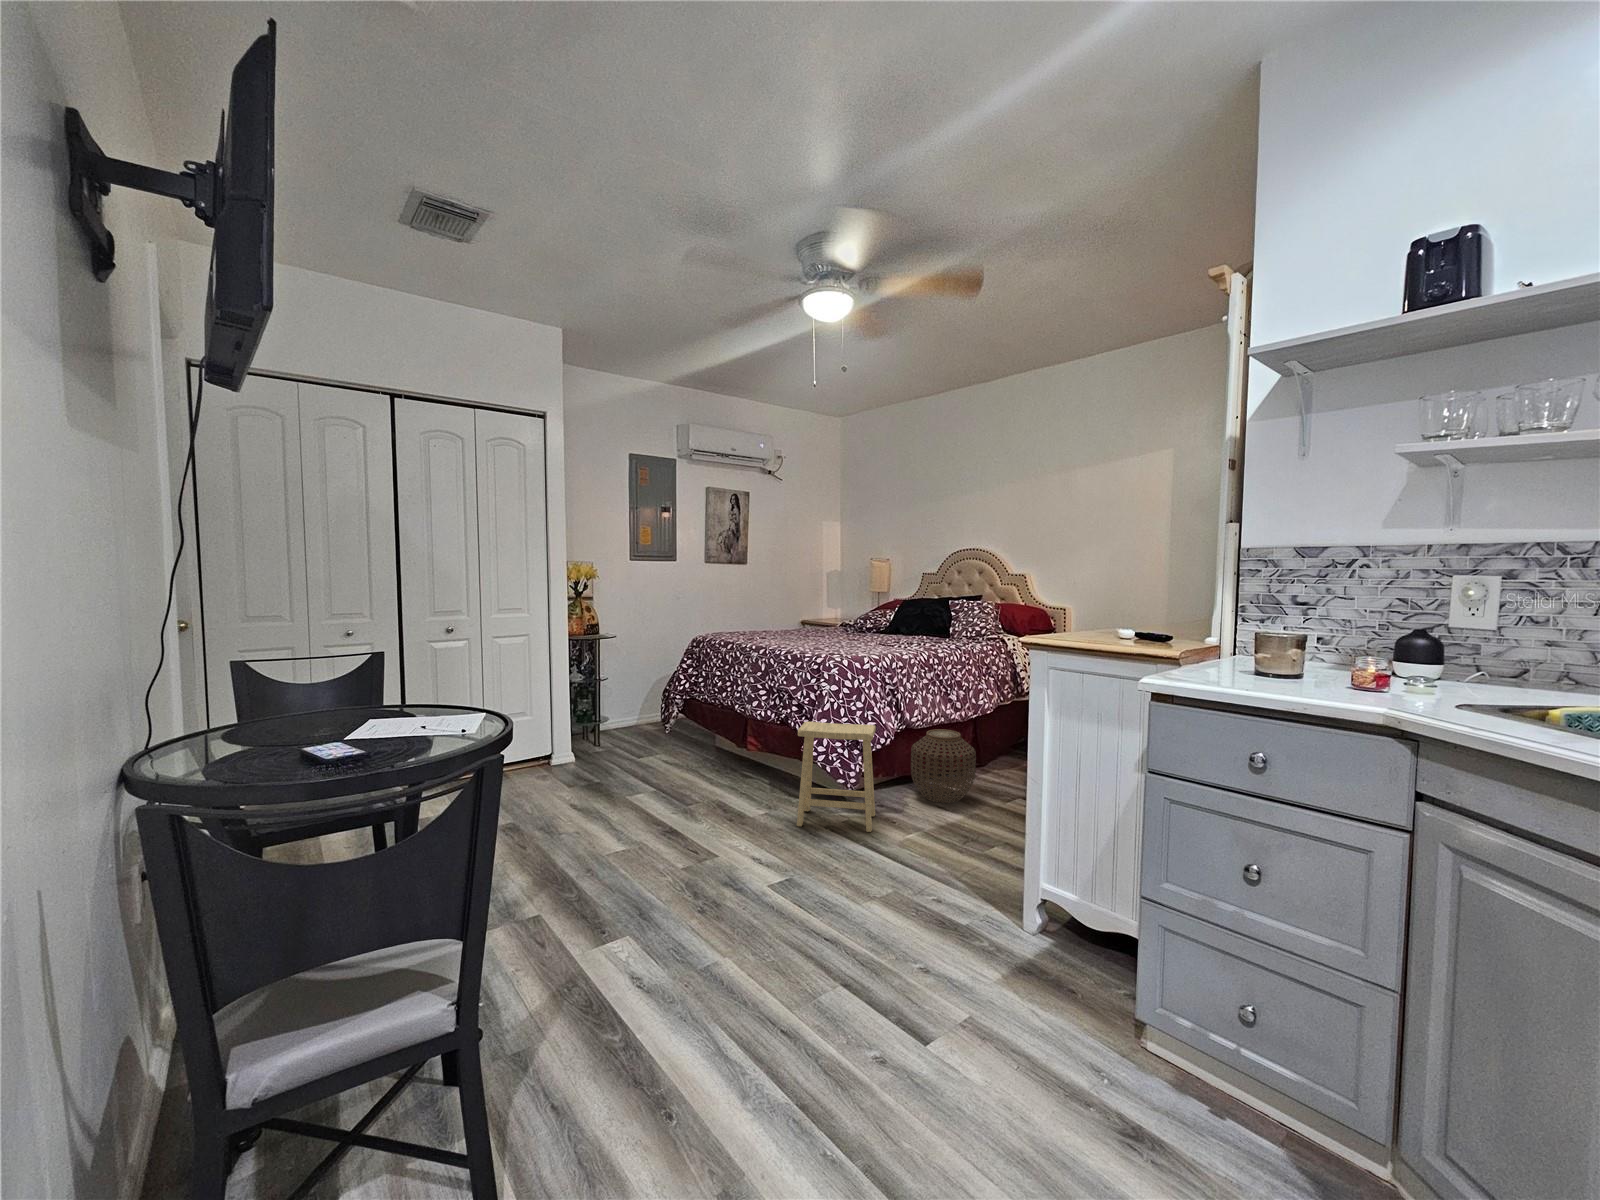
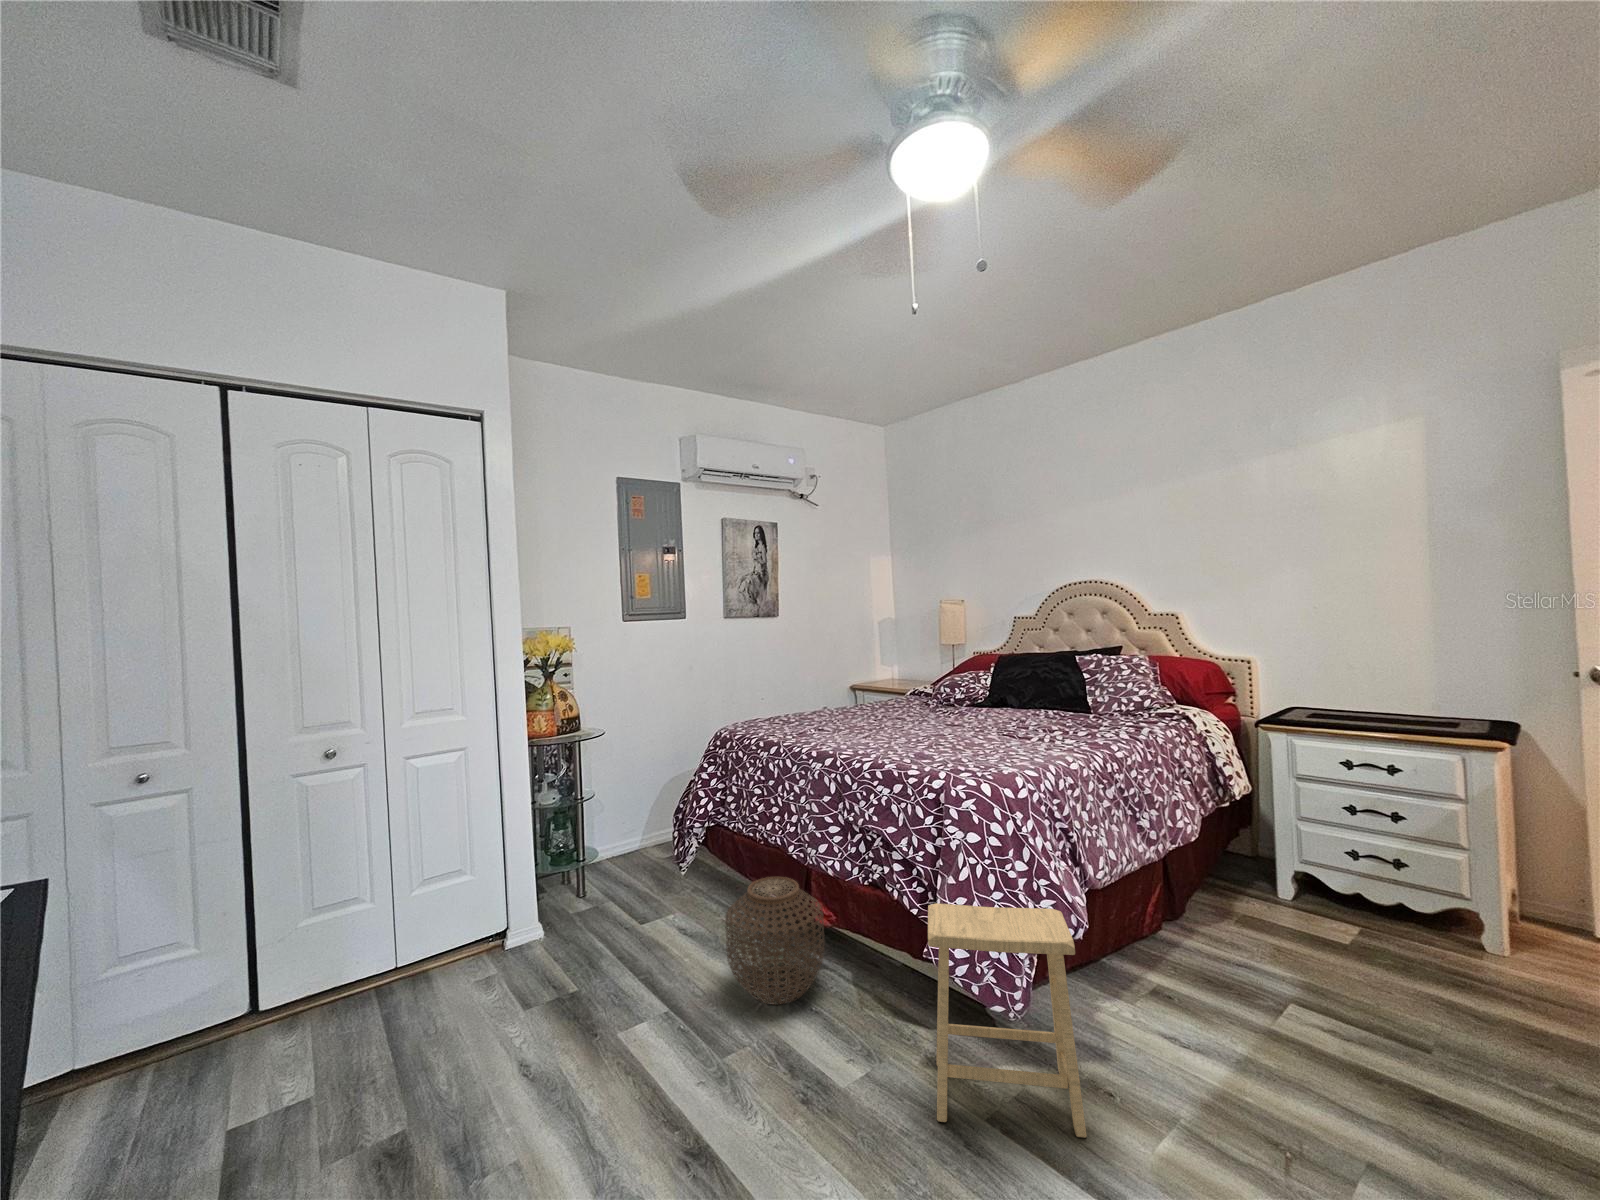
woven basket: present [911,729,976,803] -> present [725,877,824,1005]

